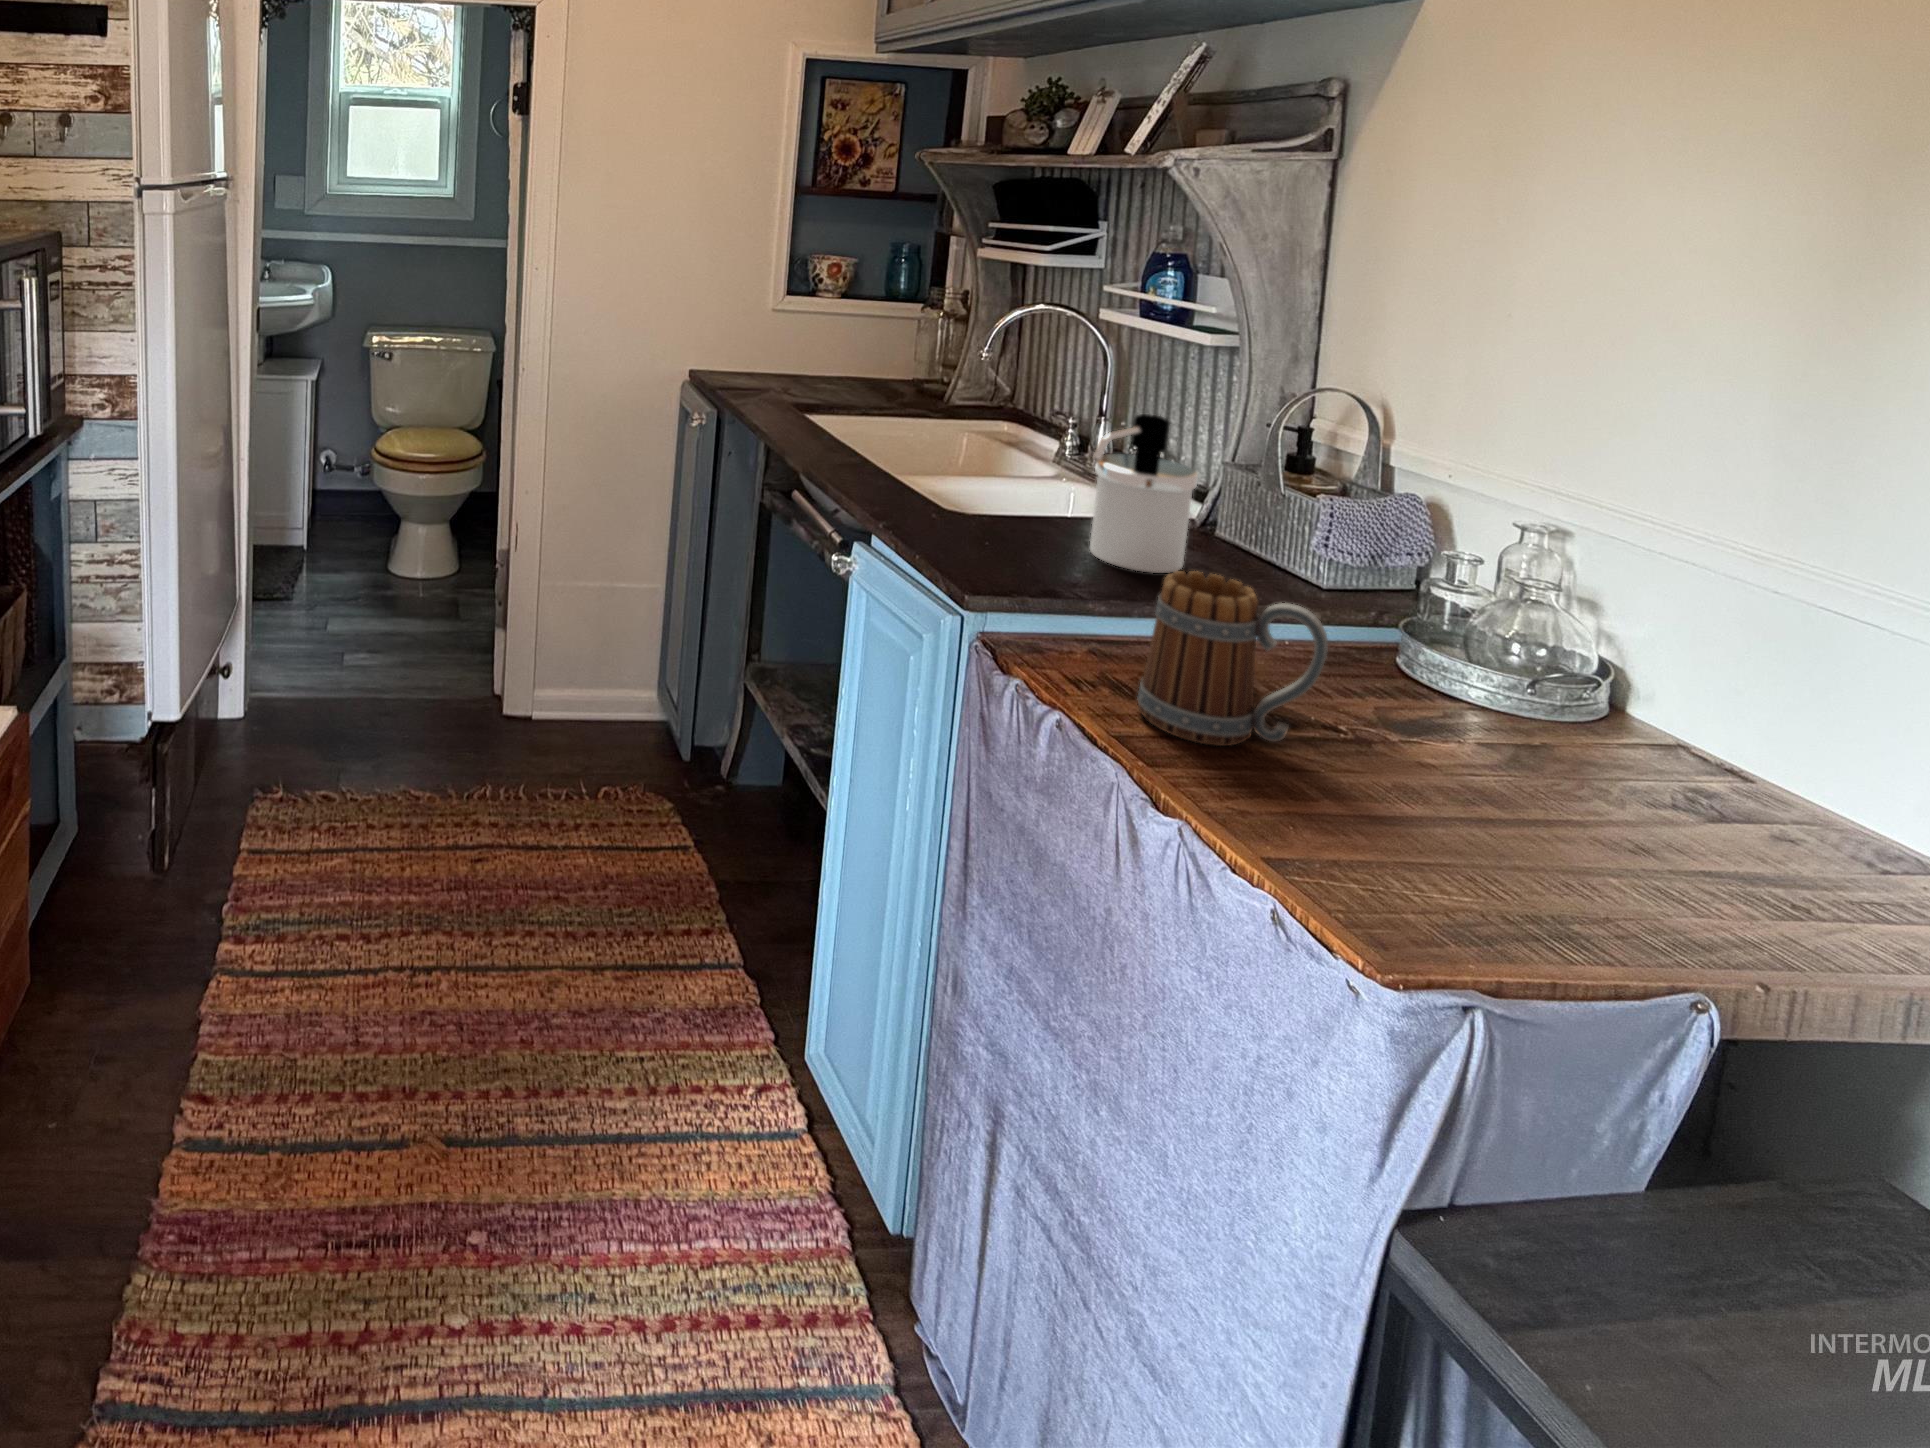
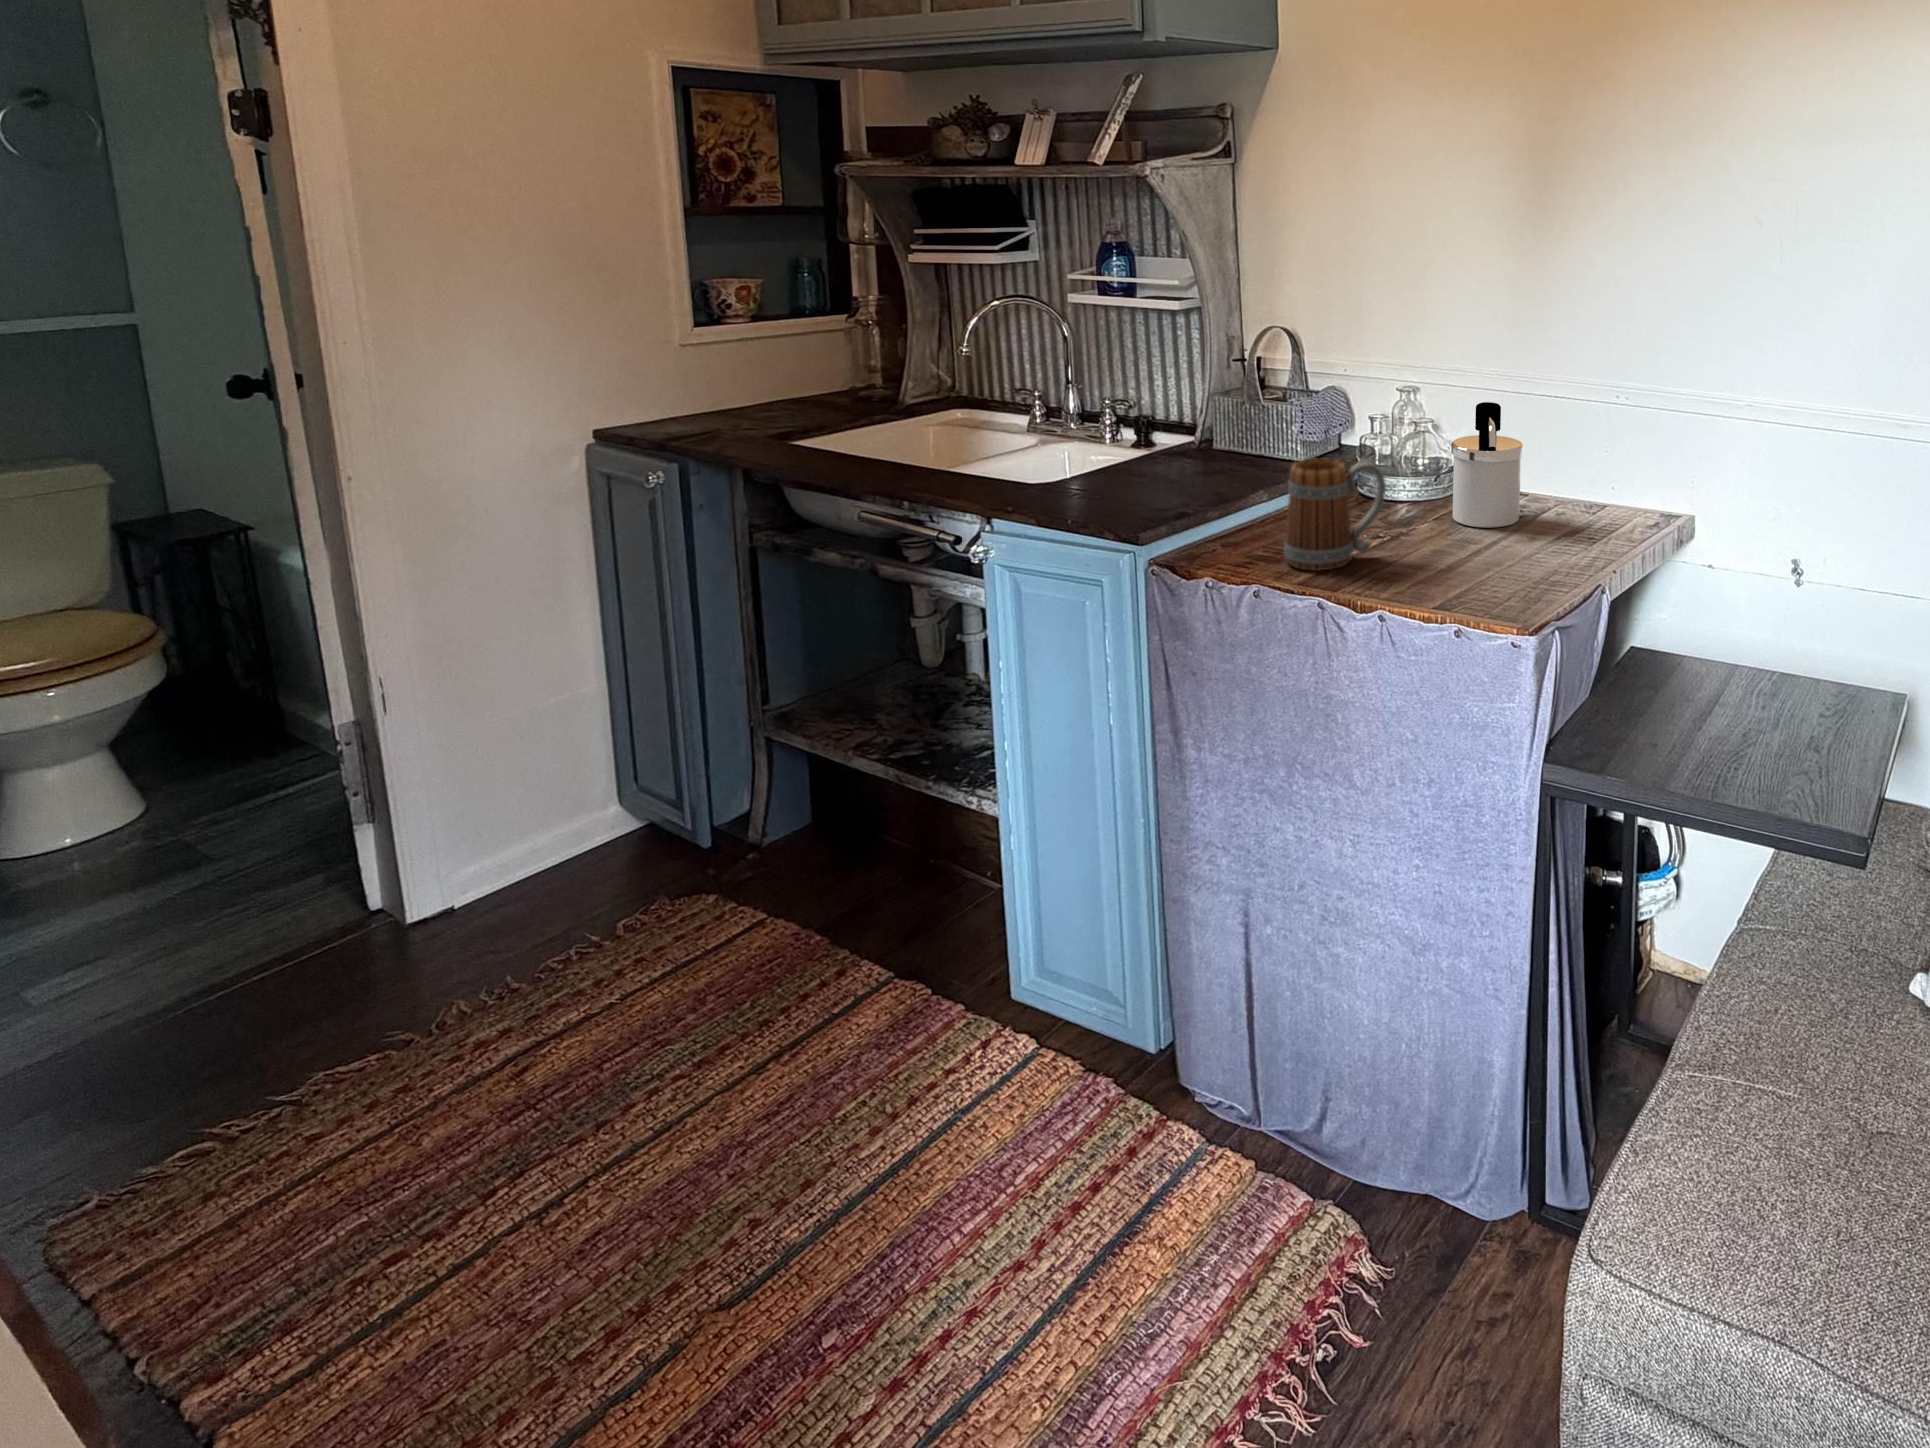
soap dispenser: present [1090,414,1198,573] -> present [1451,402,1524,528]

